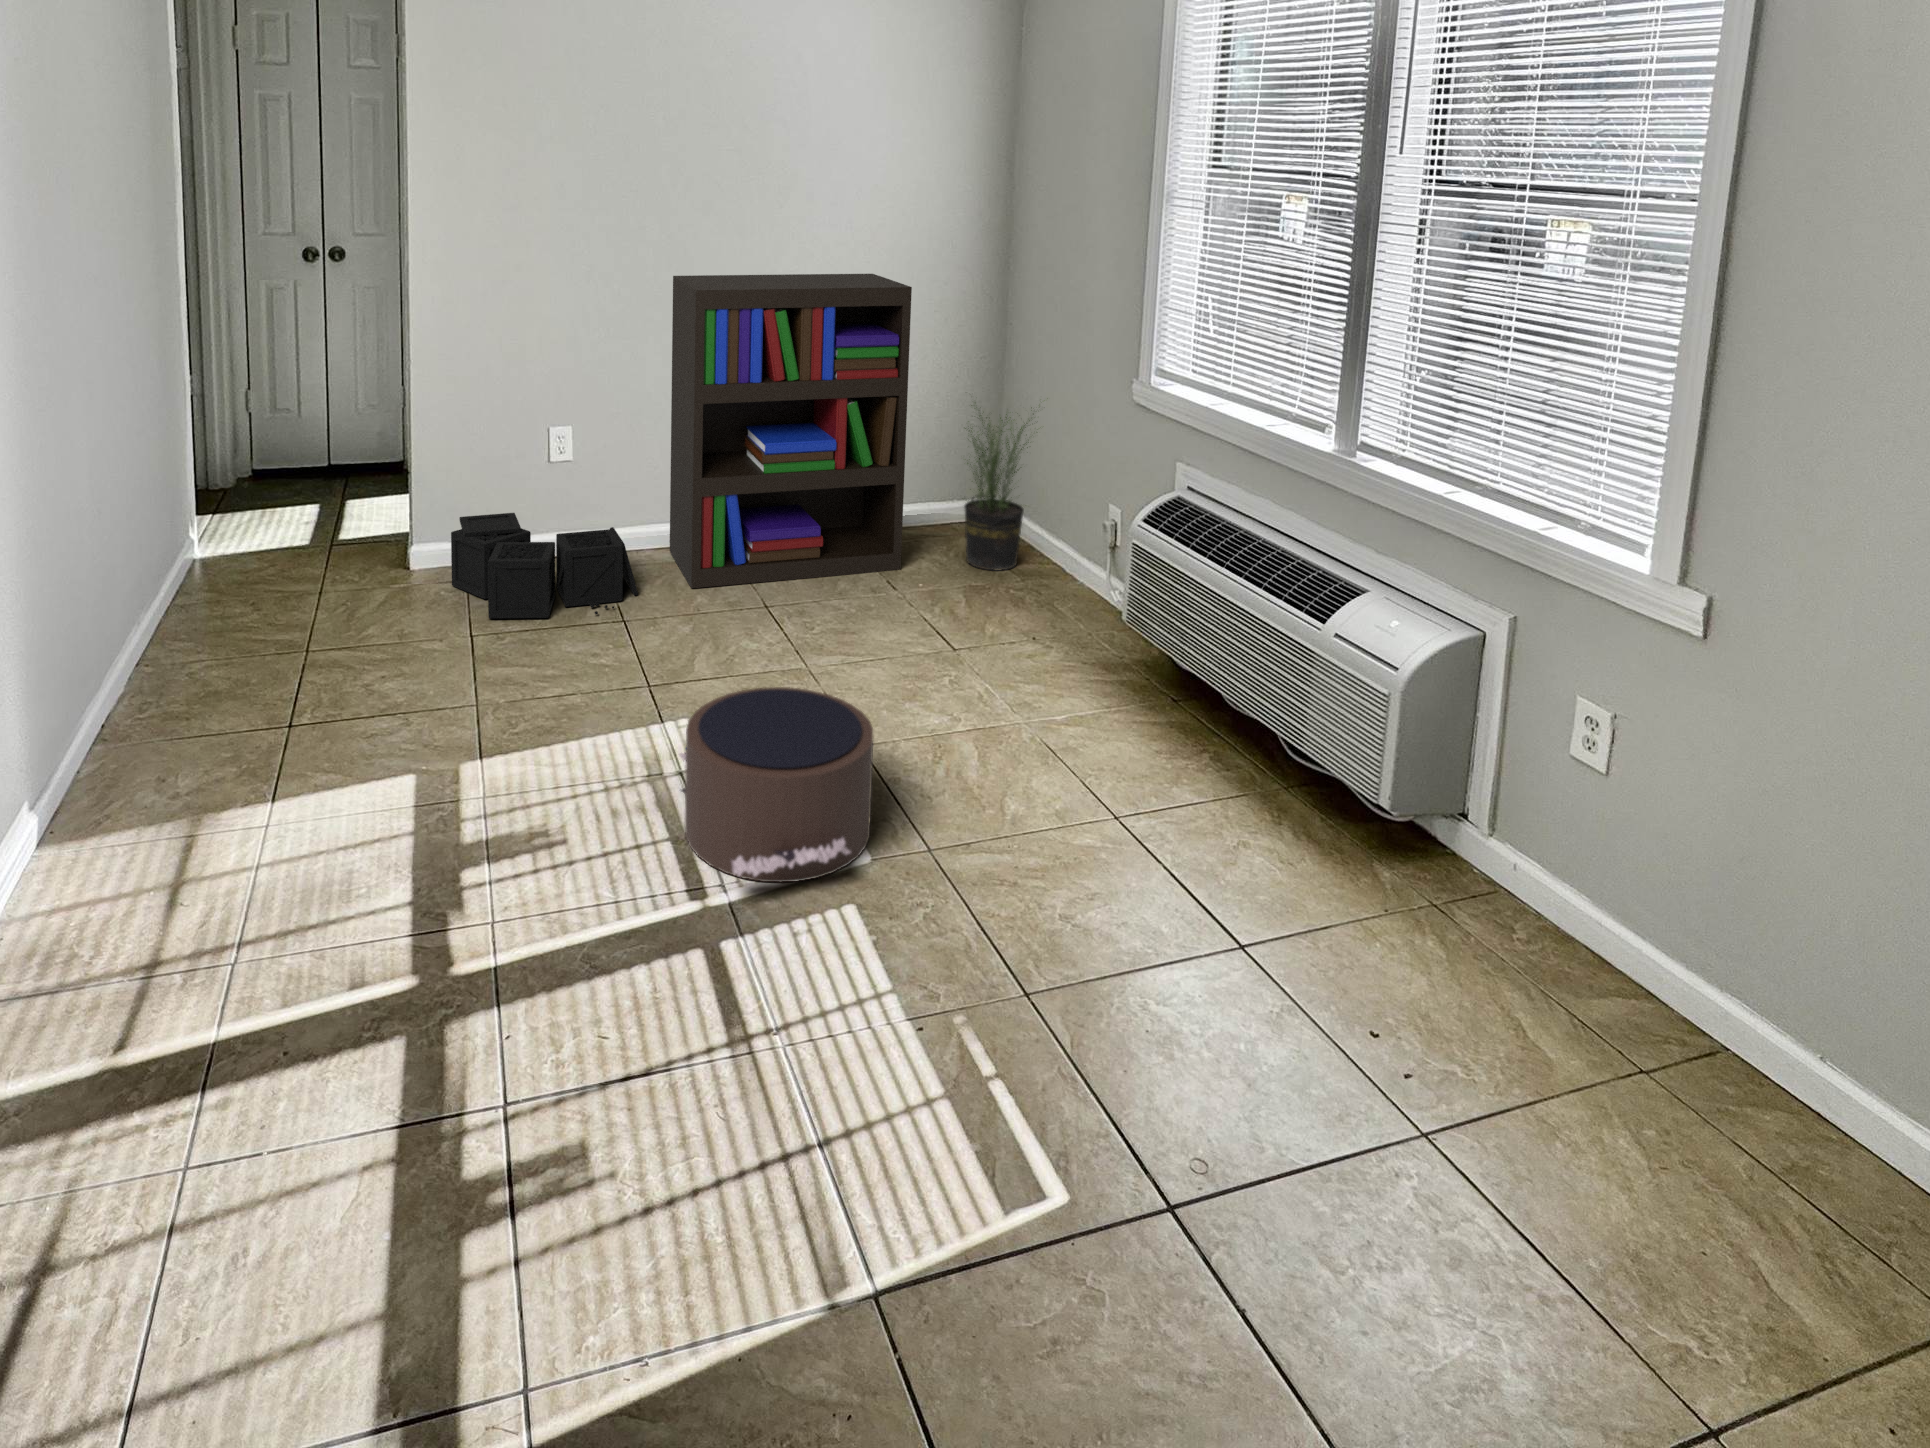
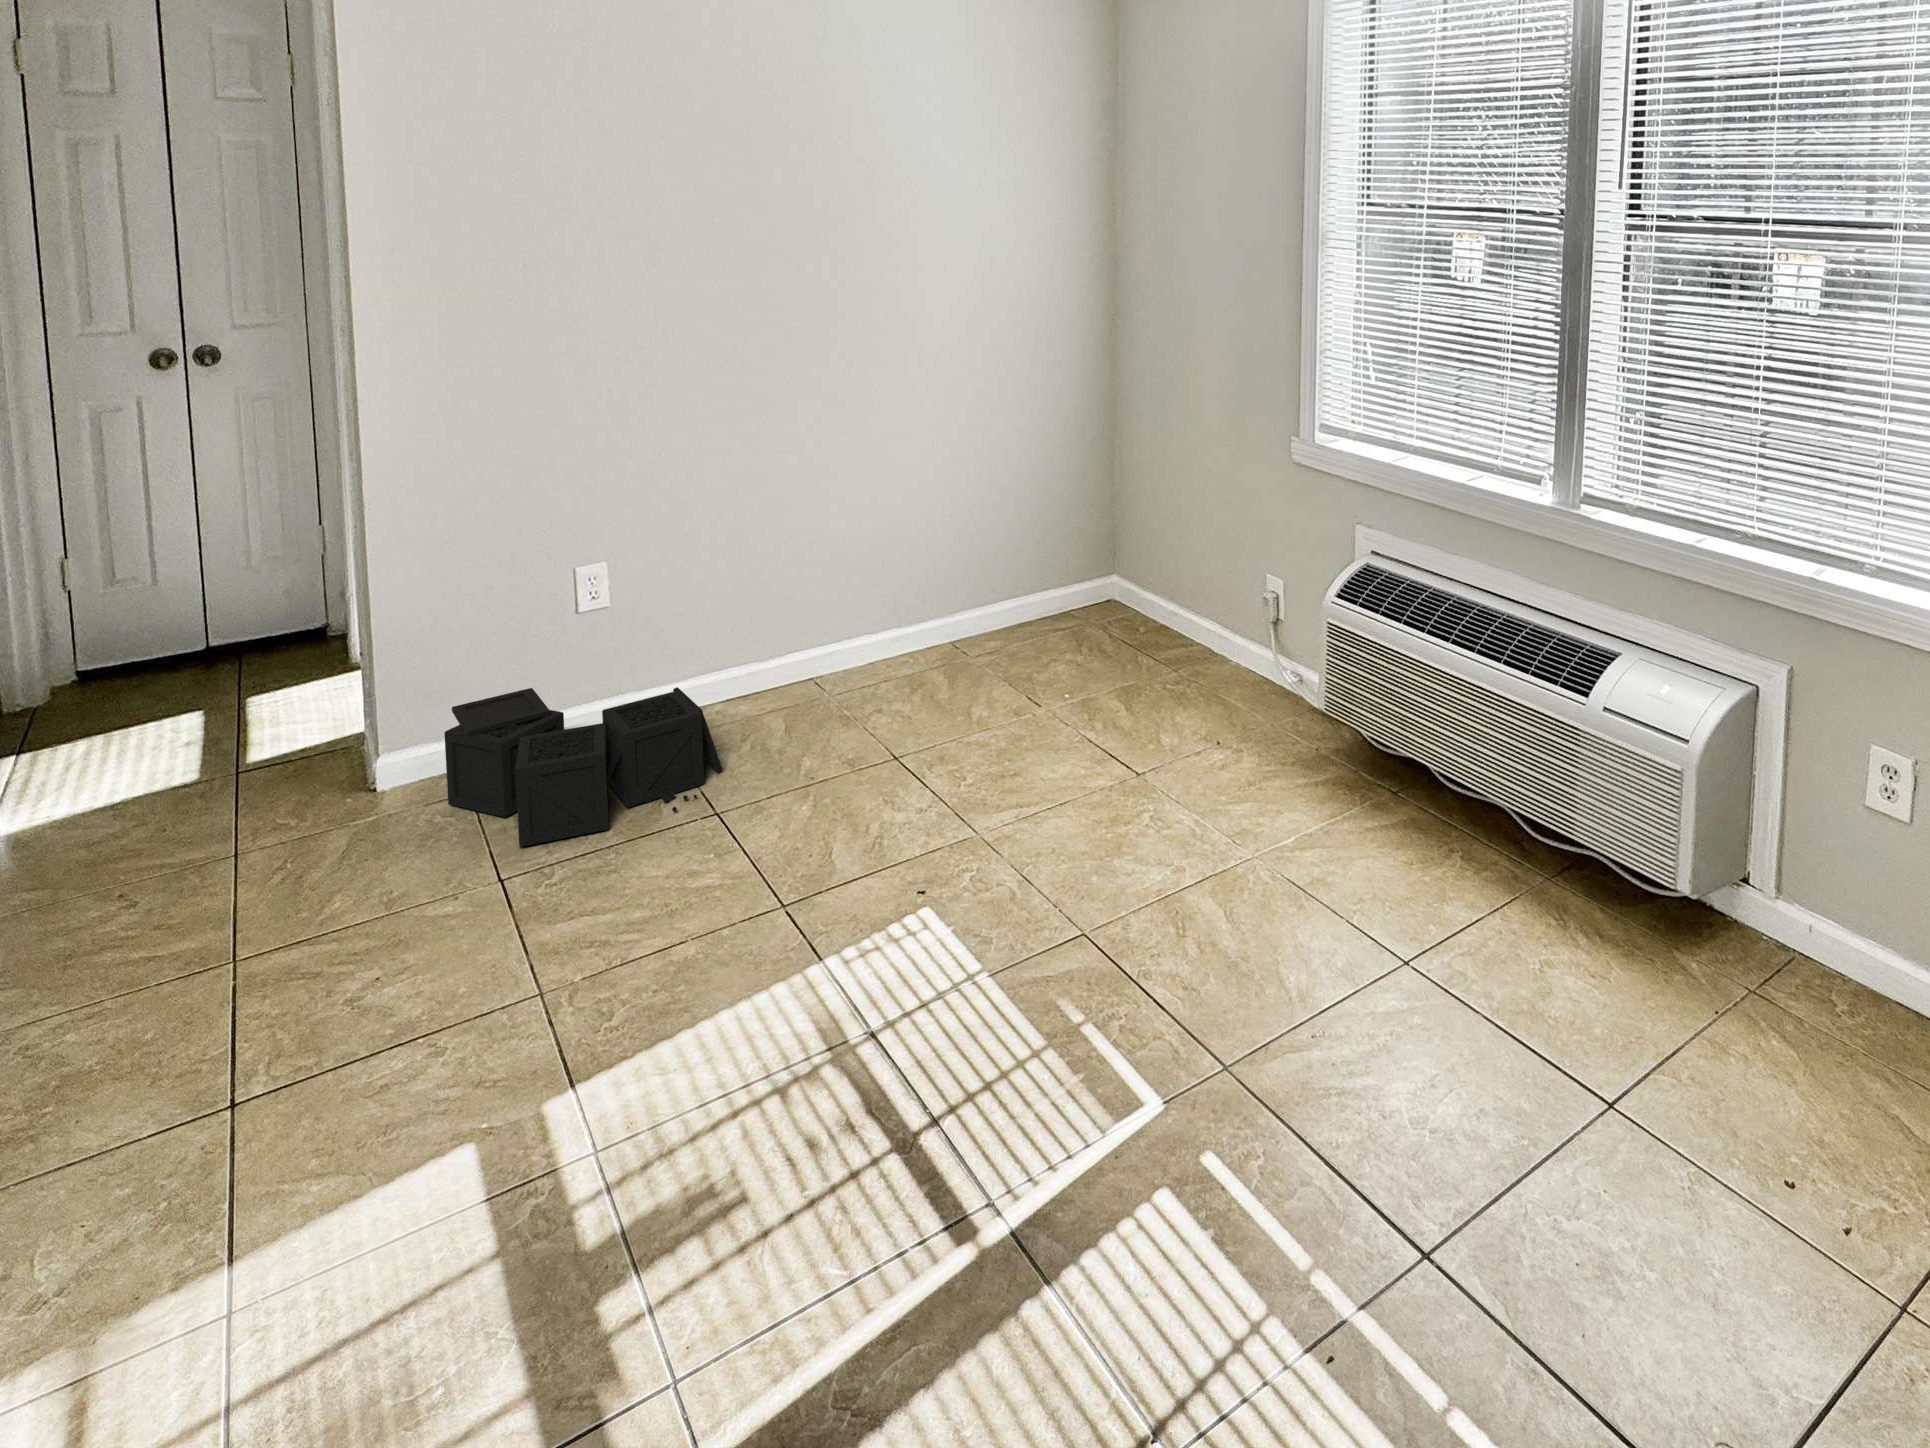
bookshelf: present [670,274,912,588] -> none [734,339,1033,749]
potted plant: present [964,400,1045,570] -> none [1083,462,1179,664]
pouf: present [680,687,873,882] -> none [873,889,1157,1197]

